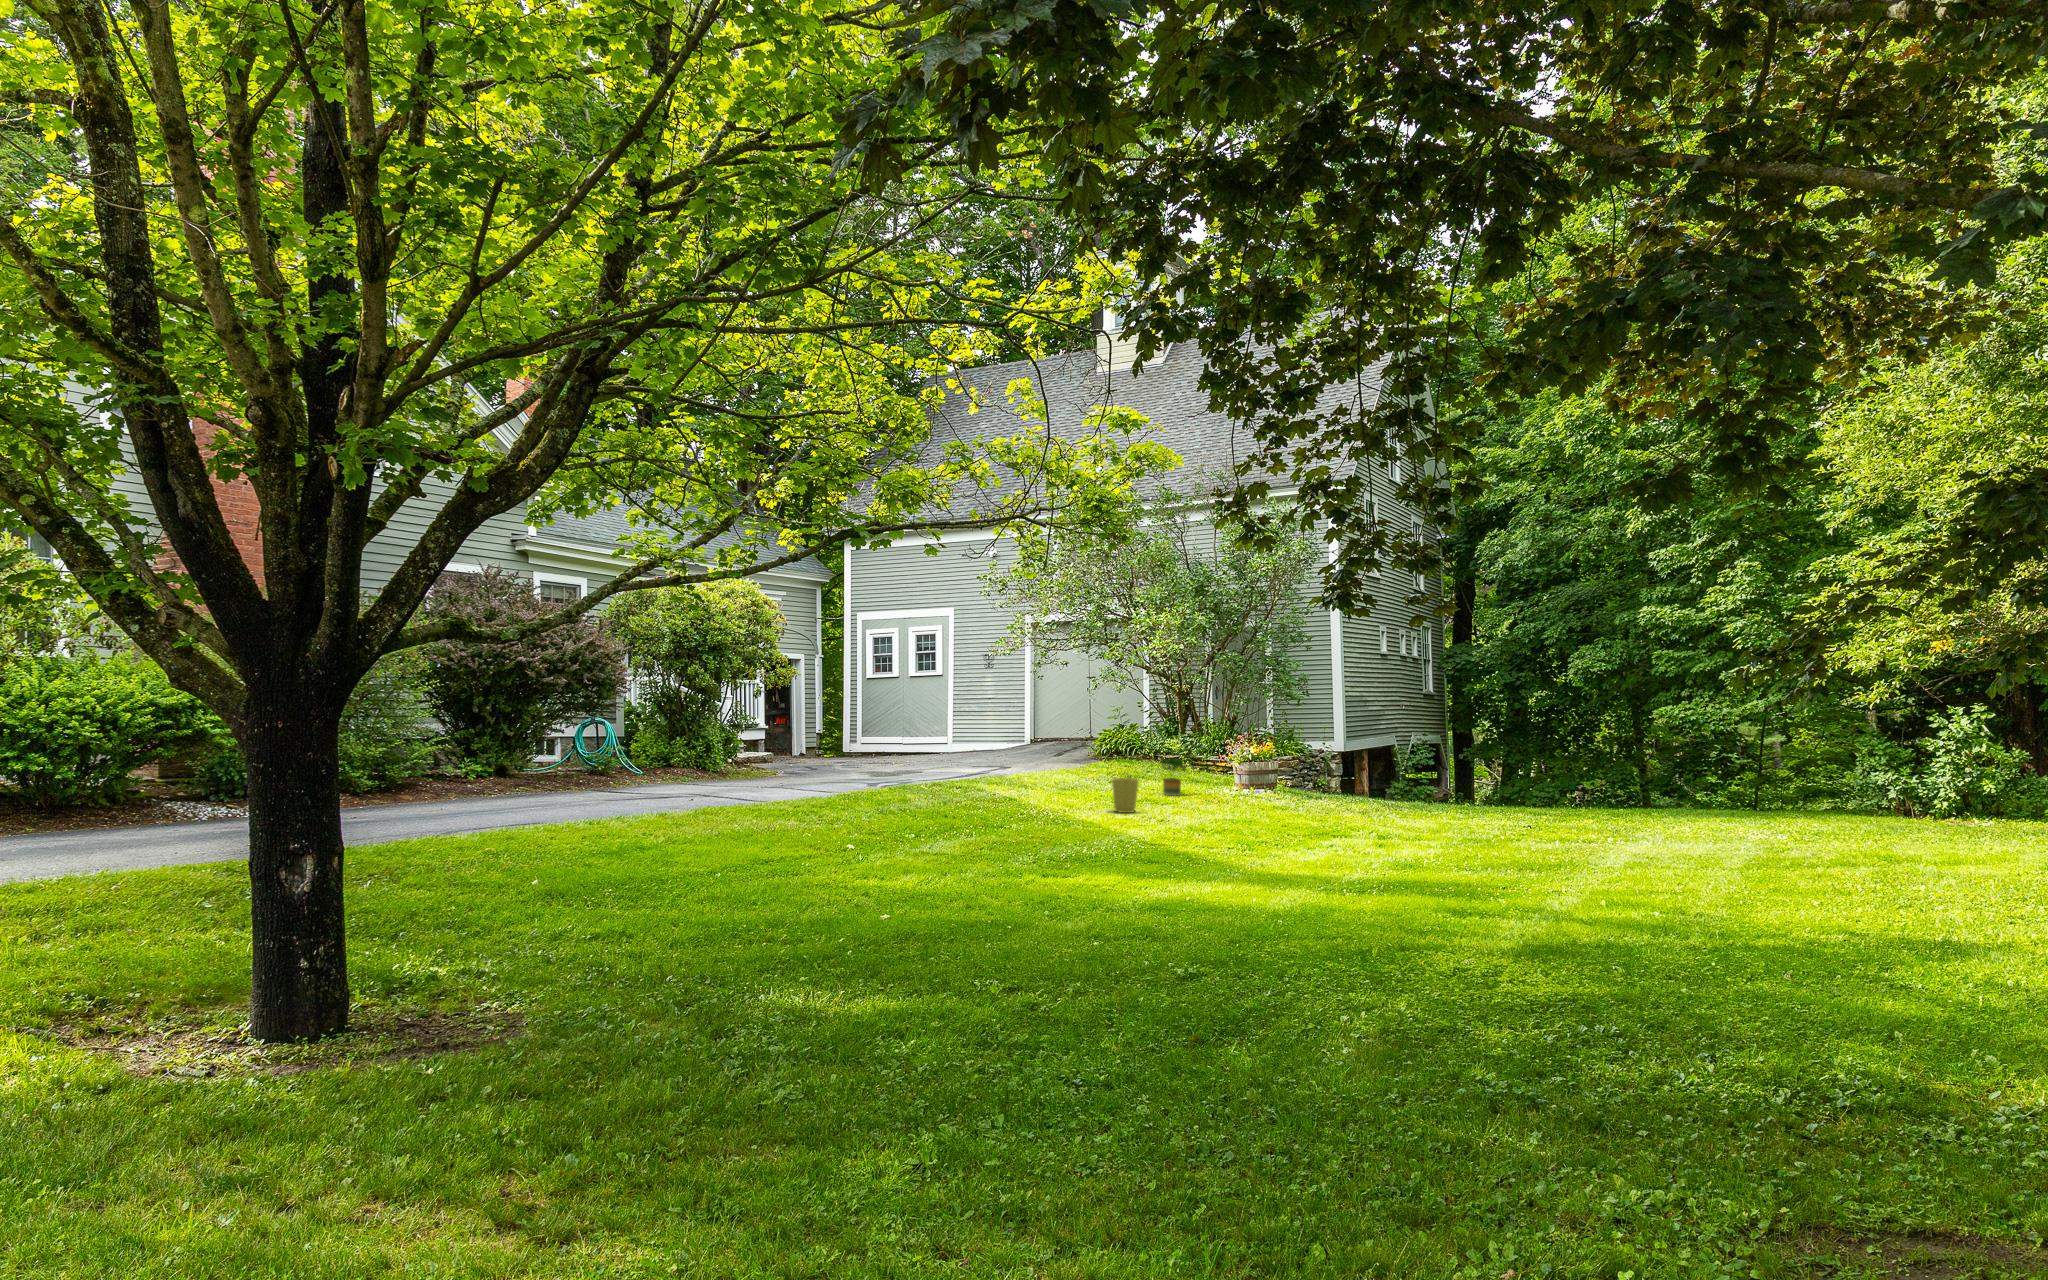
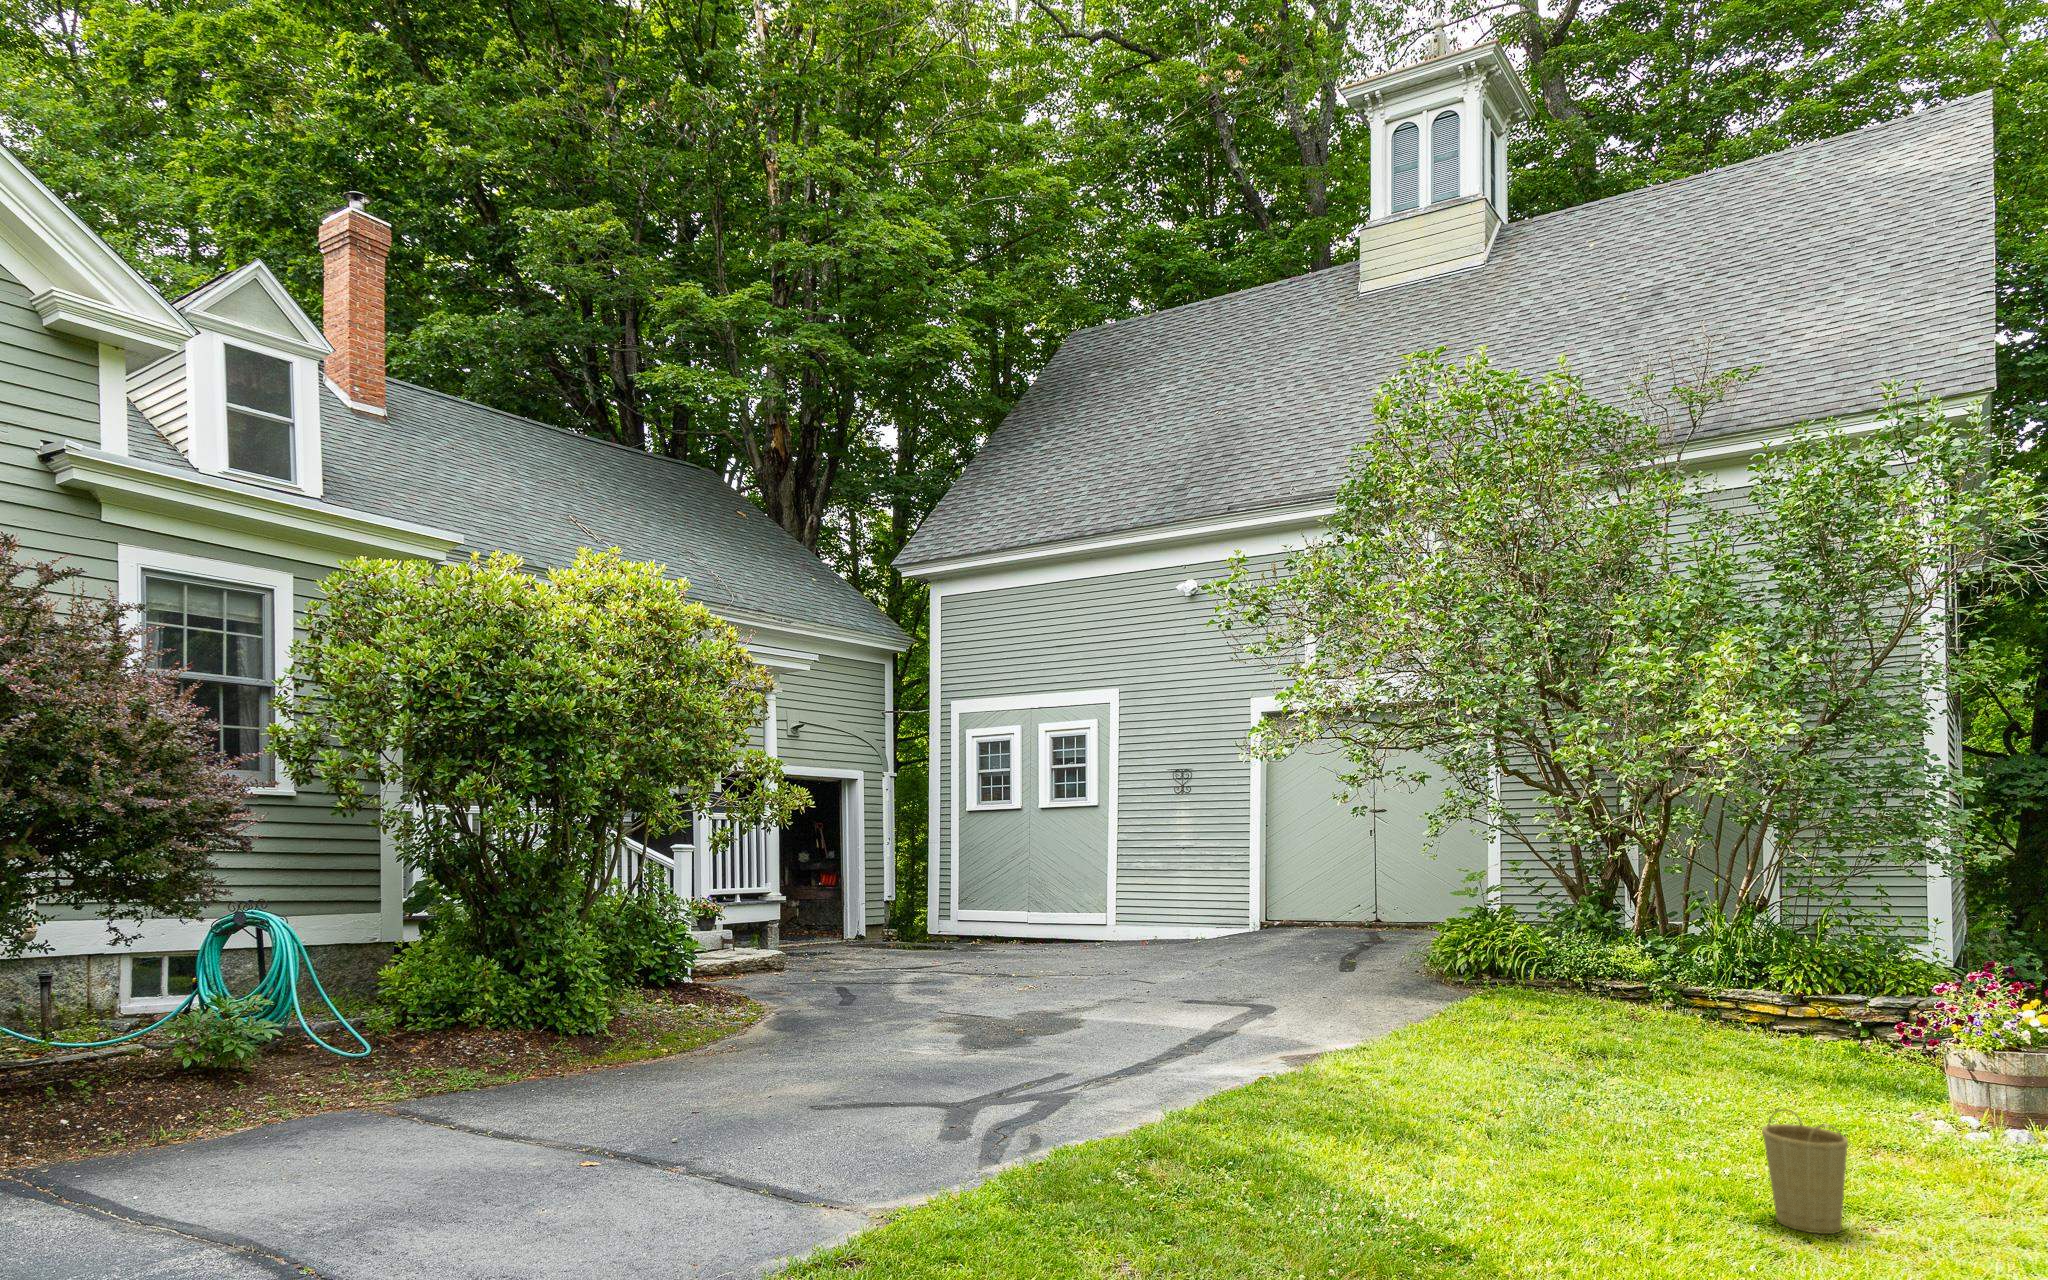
potted tree: present [1162,759,1186,796] -> none [1737,1028,1816,1124]

